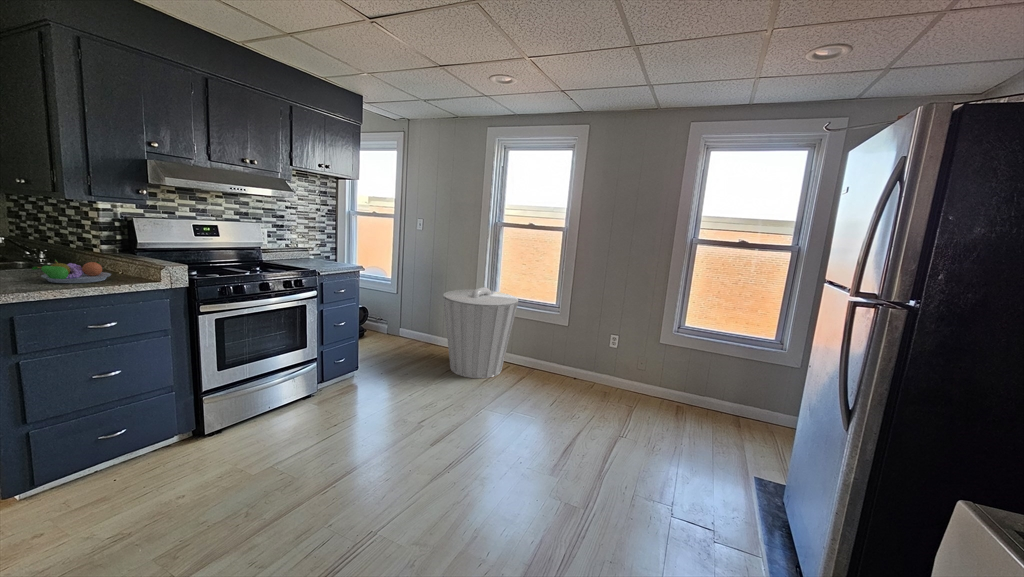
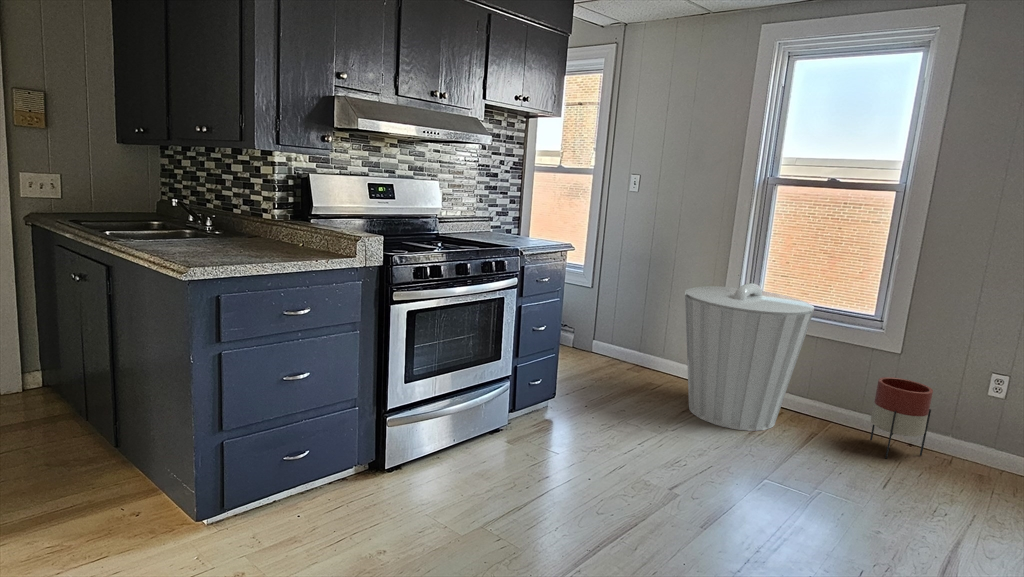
fruit bowl: present [32,260,111,283] -> none [228,226,302,257]
planter: none [550,340,580,387] -> present [870,377,933,459]

